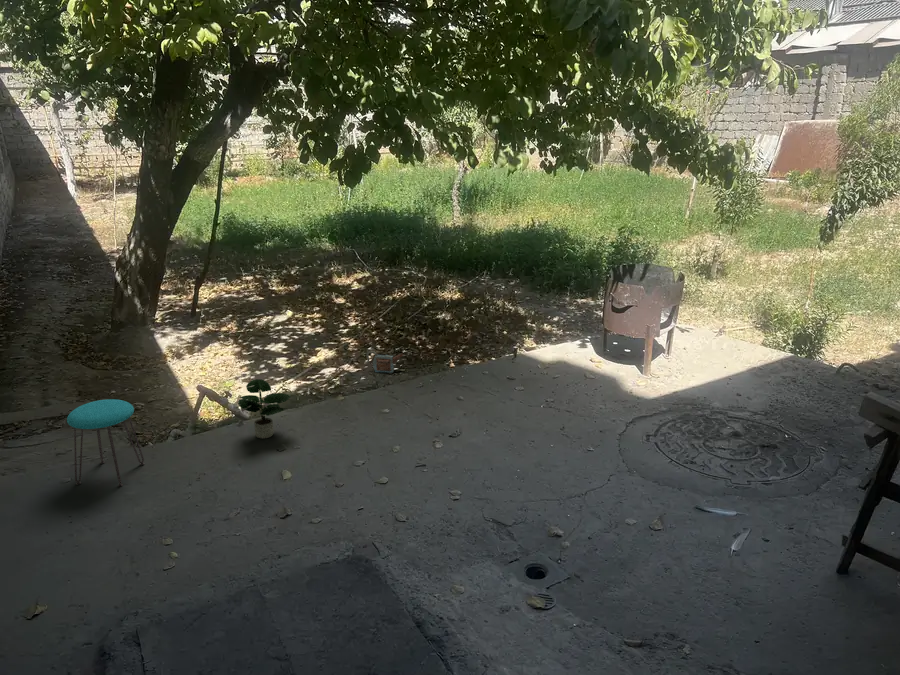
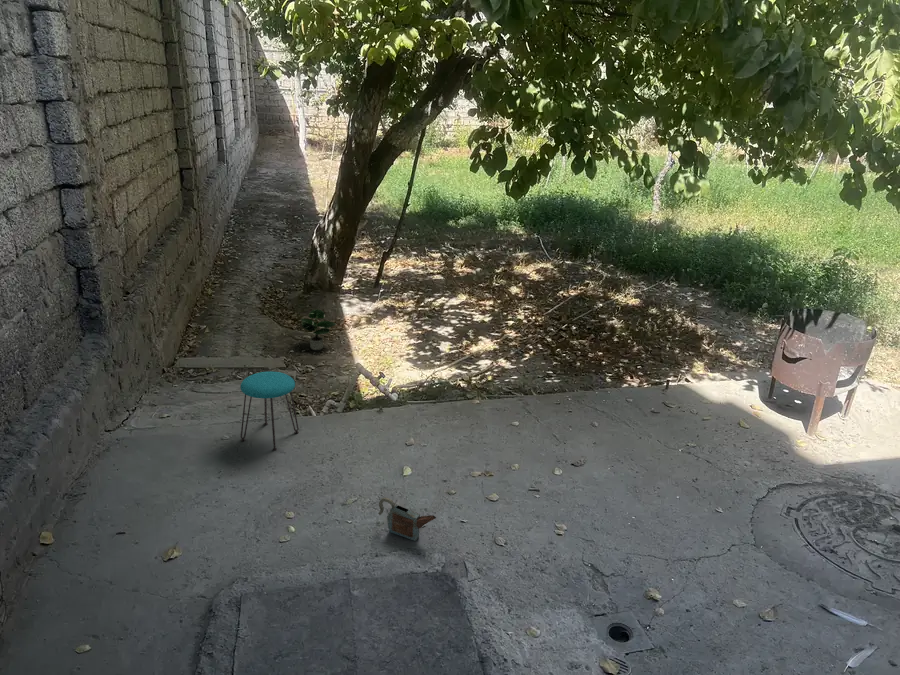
watering can: present [366,351,404,373] -> present [378,498,436,541]
potted plant: present [238,379,291,438] -> present [301,309,336,350]

